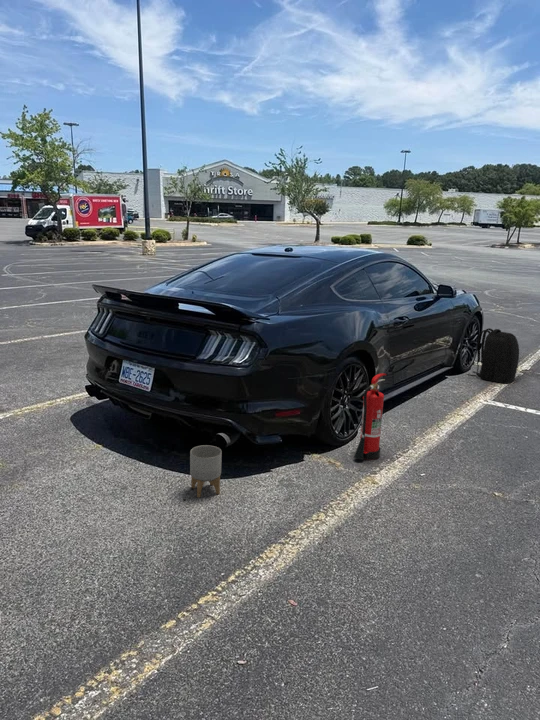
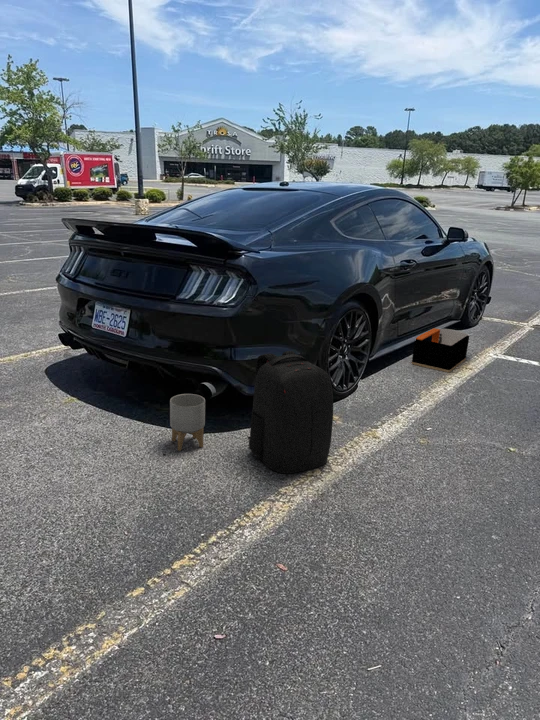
backpack: present [468,328,519,383] -> present [248,351,333,474]
fire extinguisher: present [354,373,387,460] -> none [351,319,389,413]
storage bin: none [411,376,465,419] -> present [412,328,469,373]

